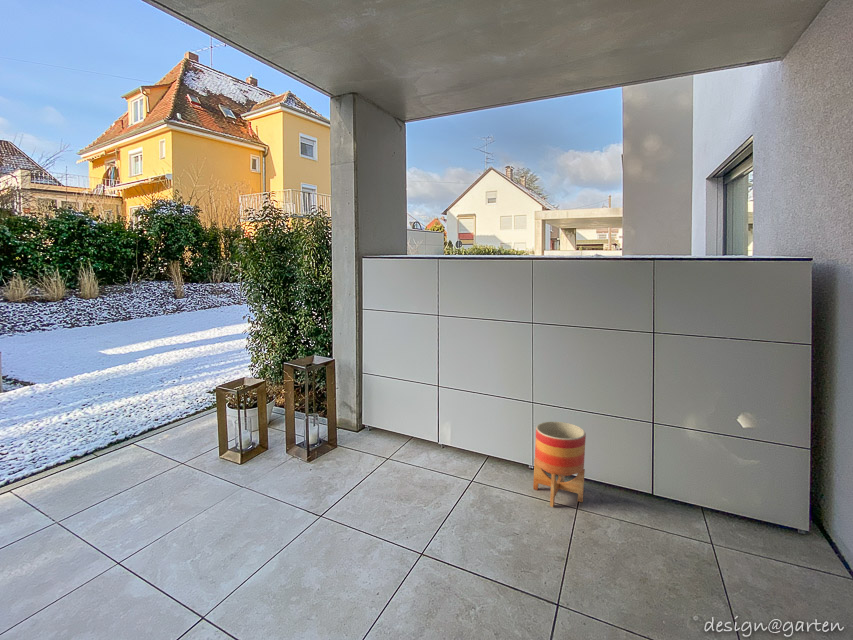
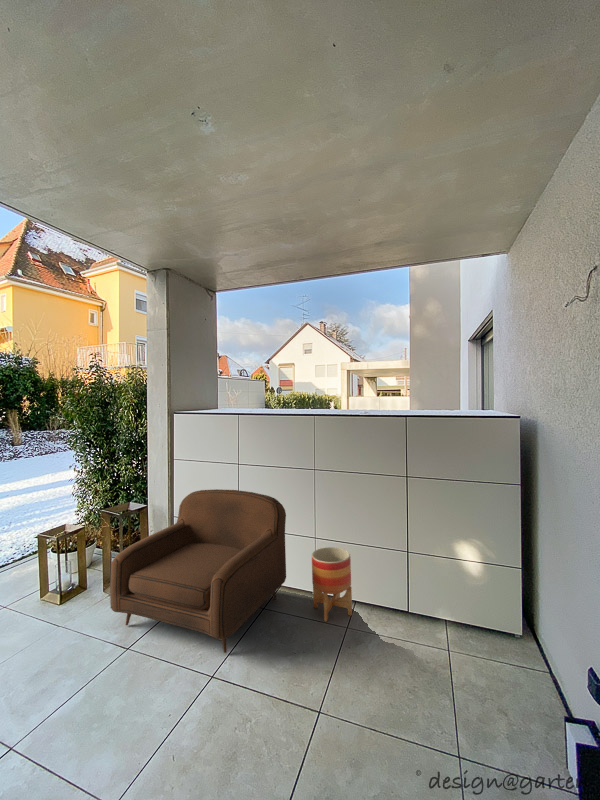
armchair: none [301,347,502,532] -> present [110,489,286,653]

